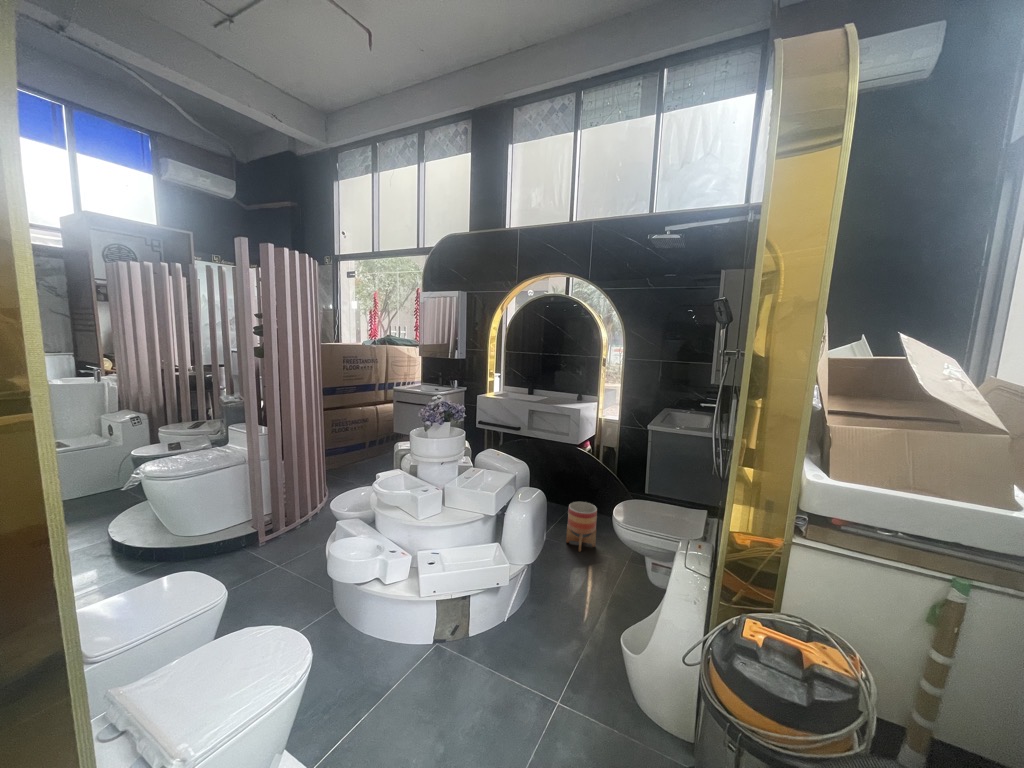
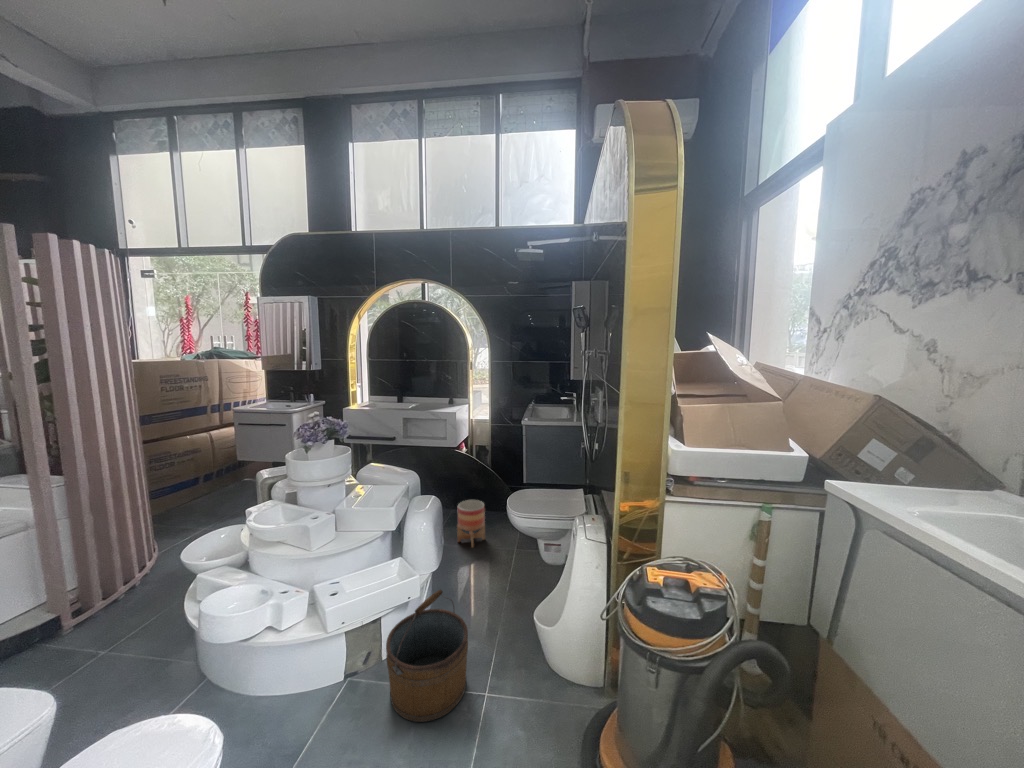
bucket: none [466,581,545,706] -> present [386,590,468,722]

